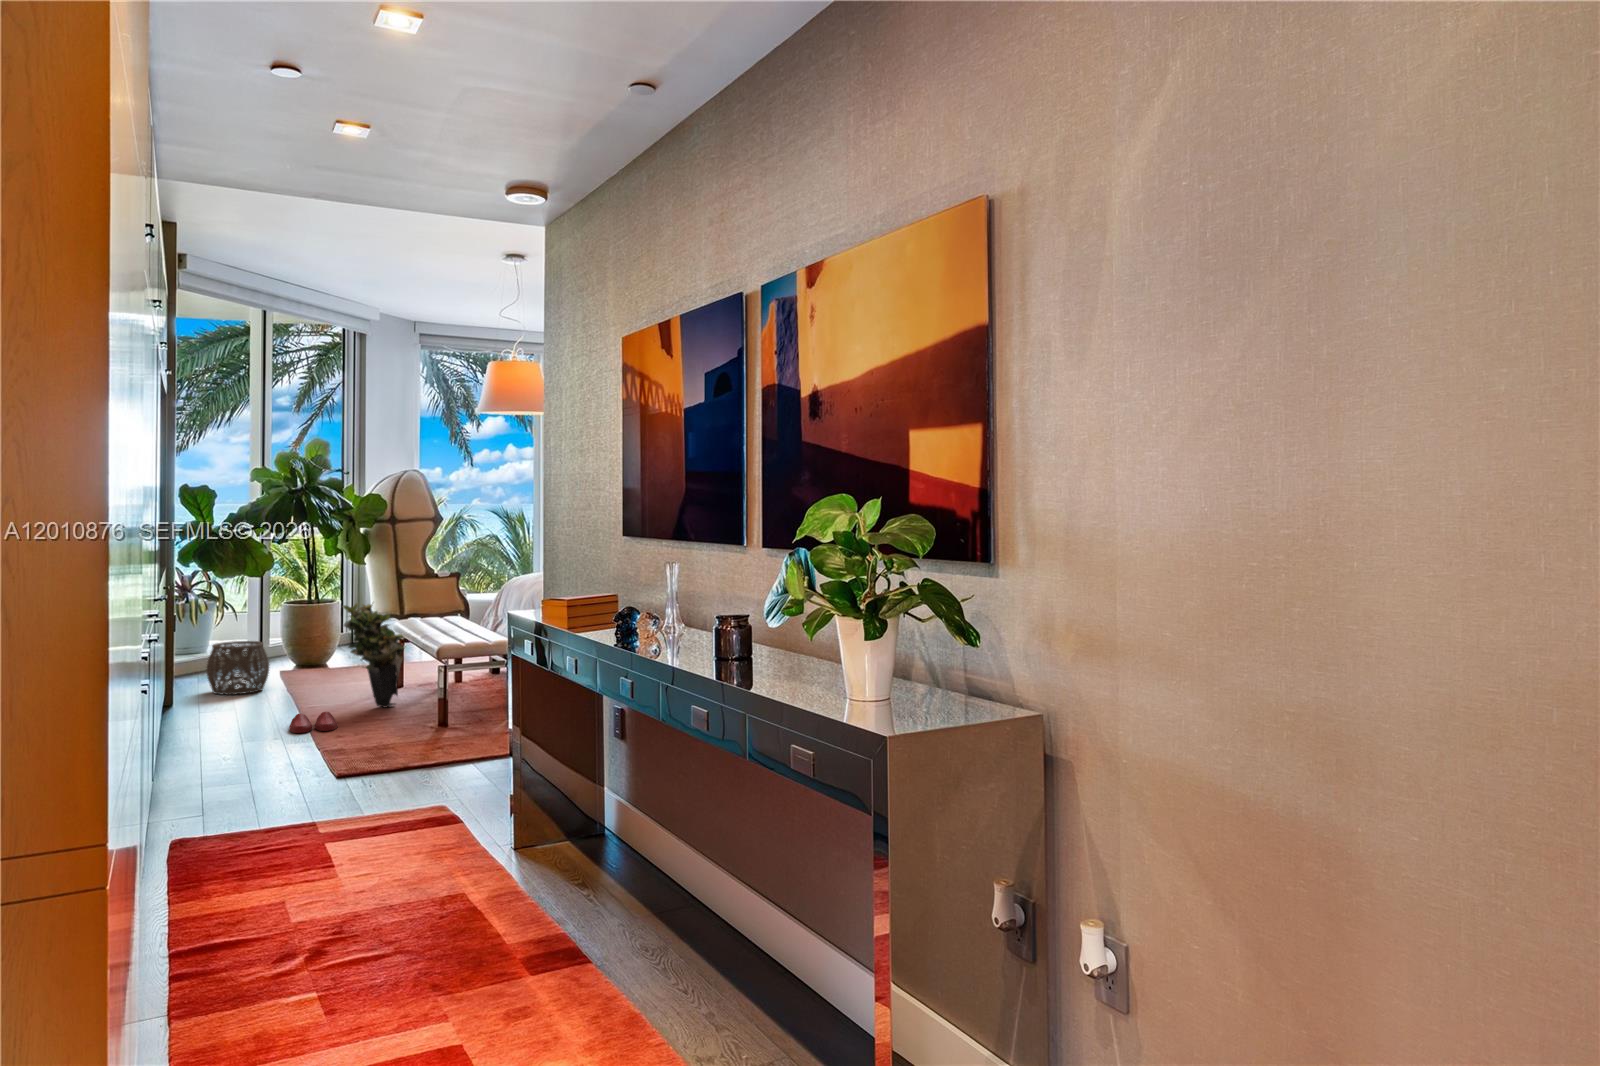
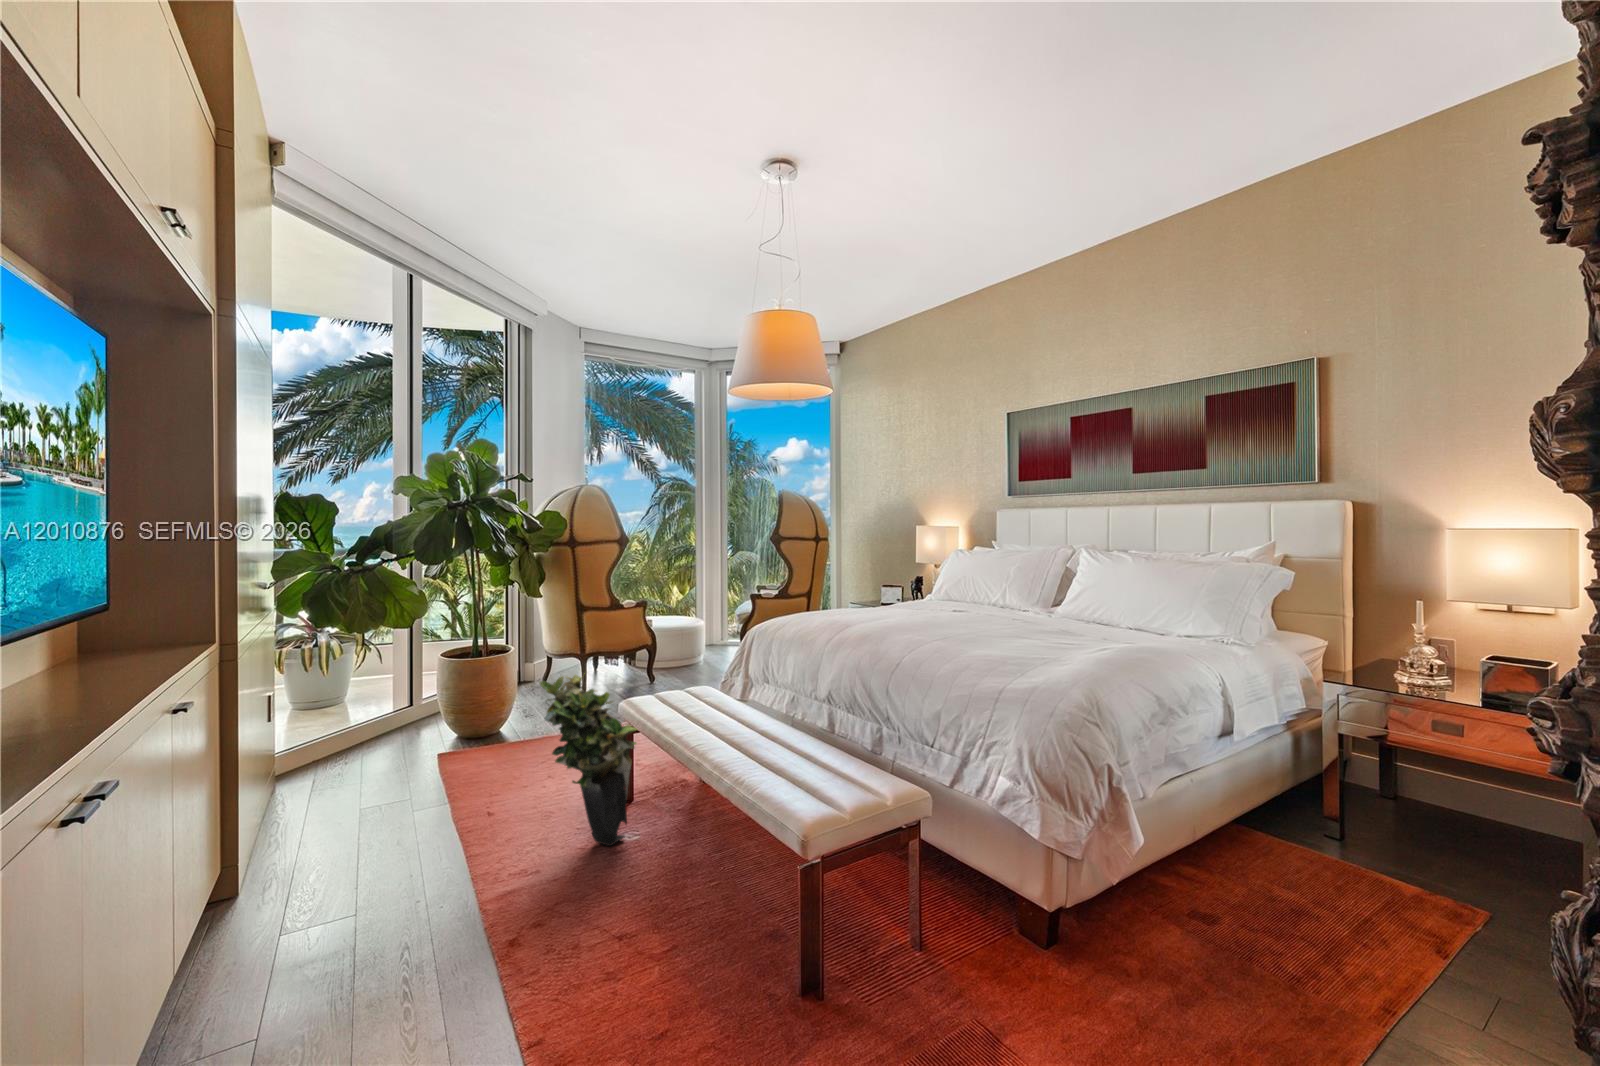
woven basket: present [206,641,269,695] -> none [326,718,423,809]
slippers: present [289,712,337,733] -> none [462,890,549,962]

